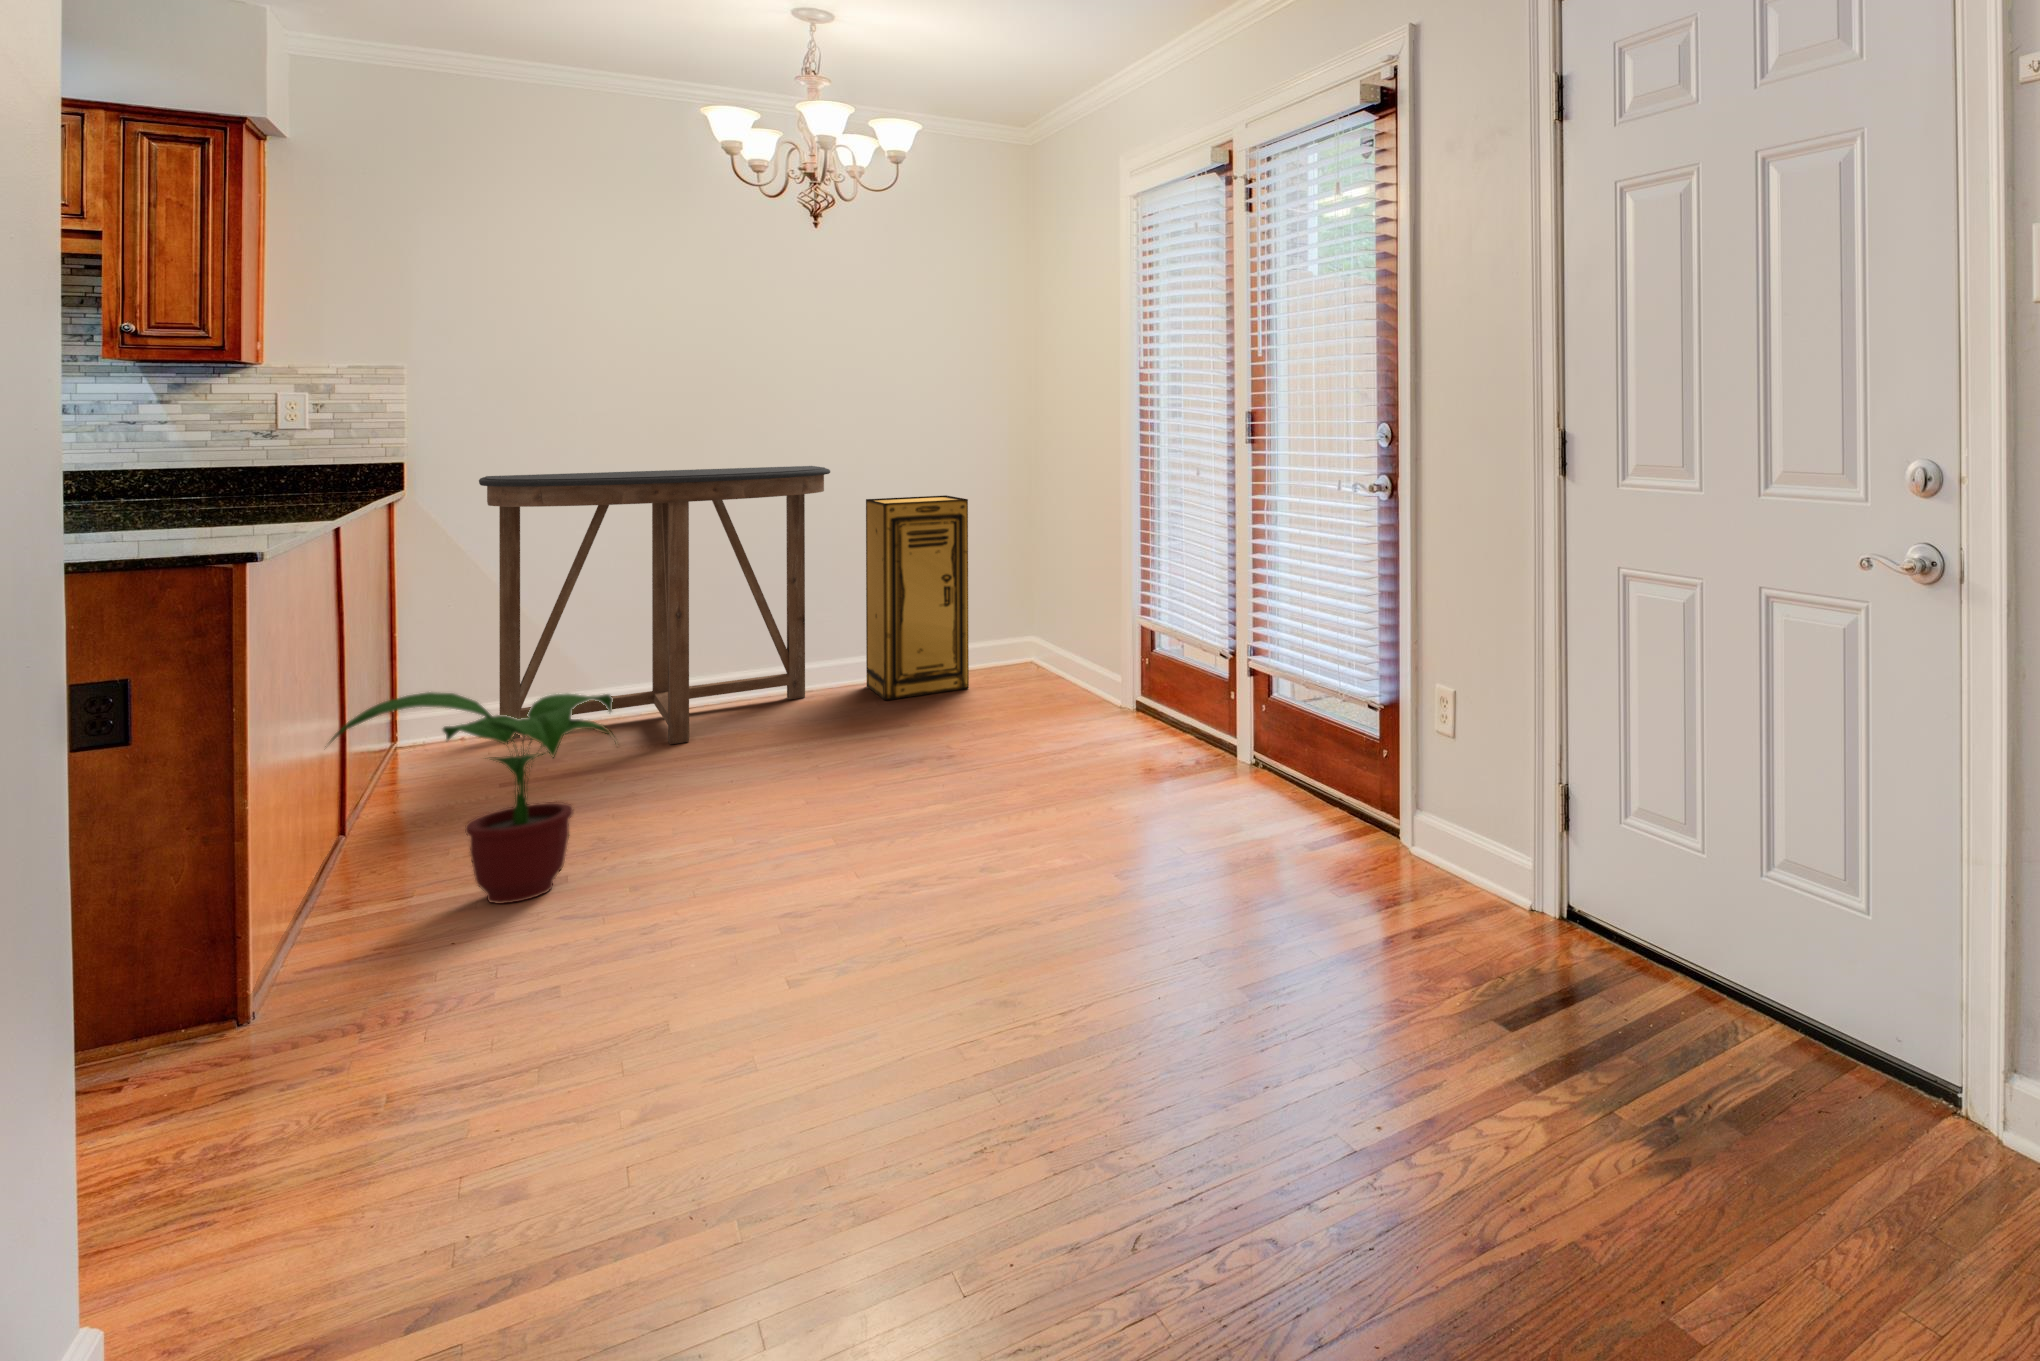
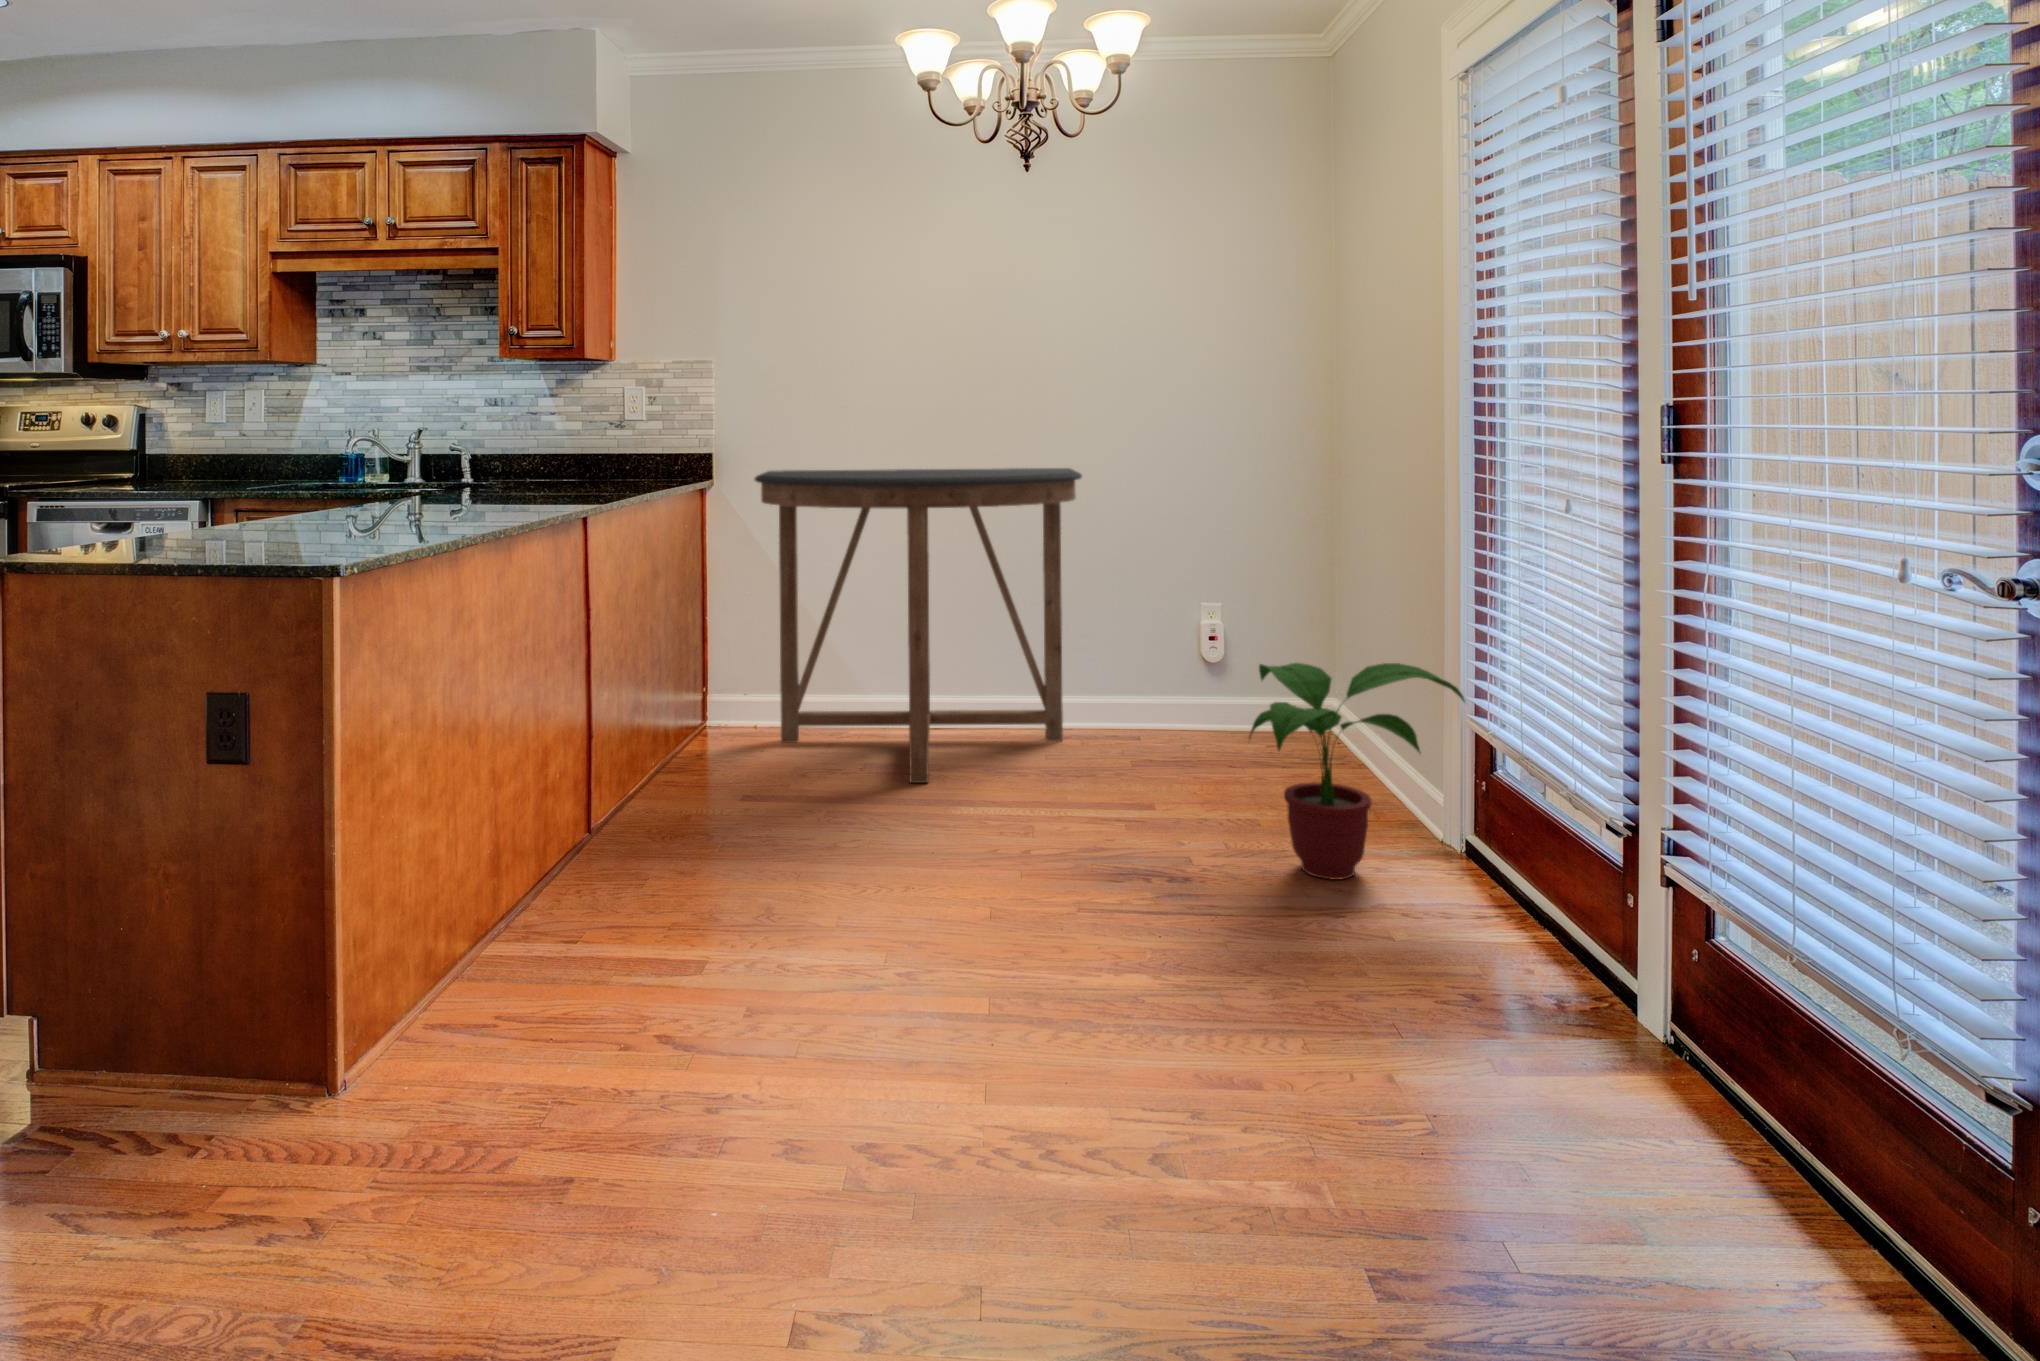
storage cabinet: present [866,495,969,700] -> none [1129,509,1245,764]
potted plant: present [330,692,615,904] -> present [1249,663,1465,880]

